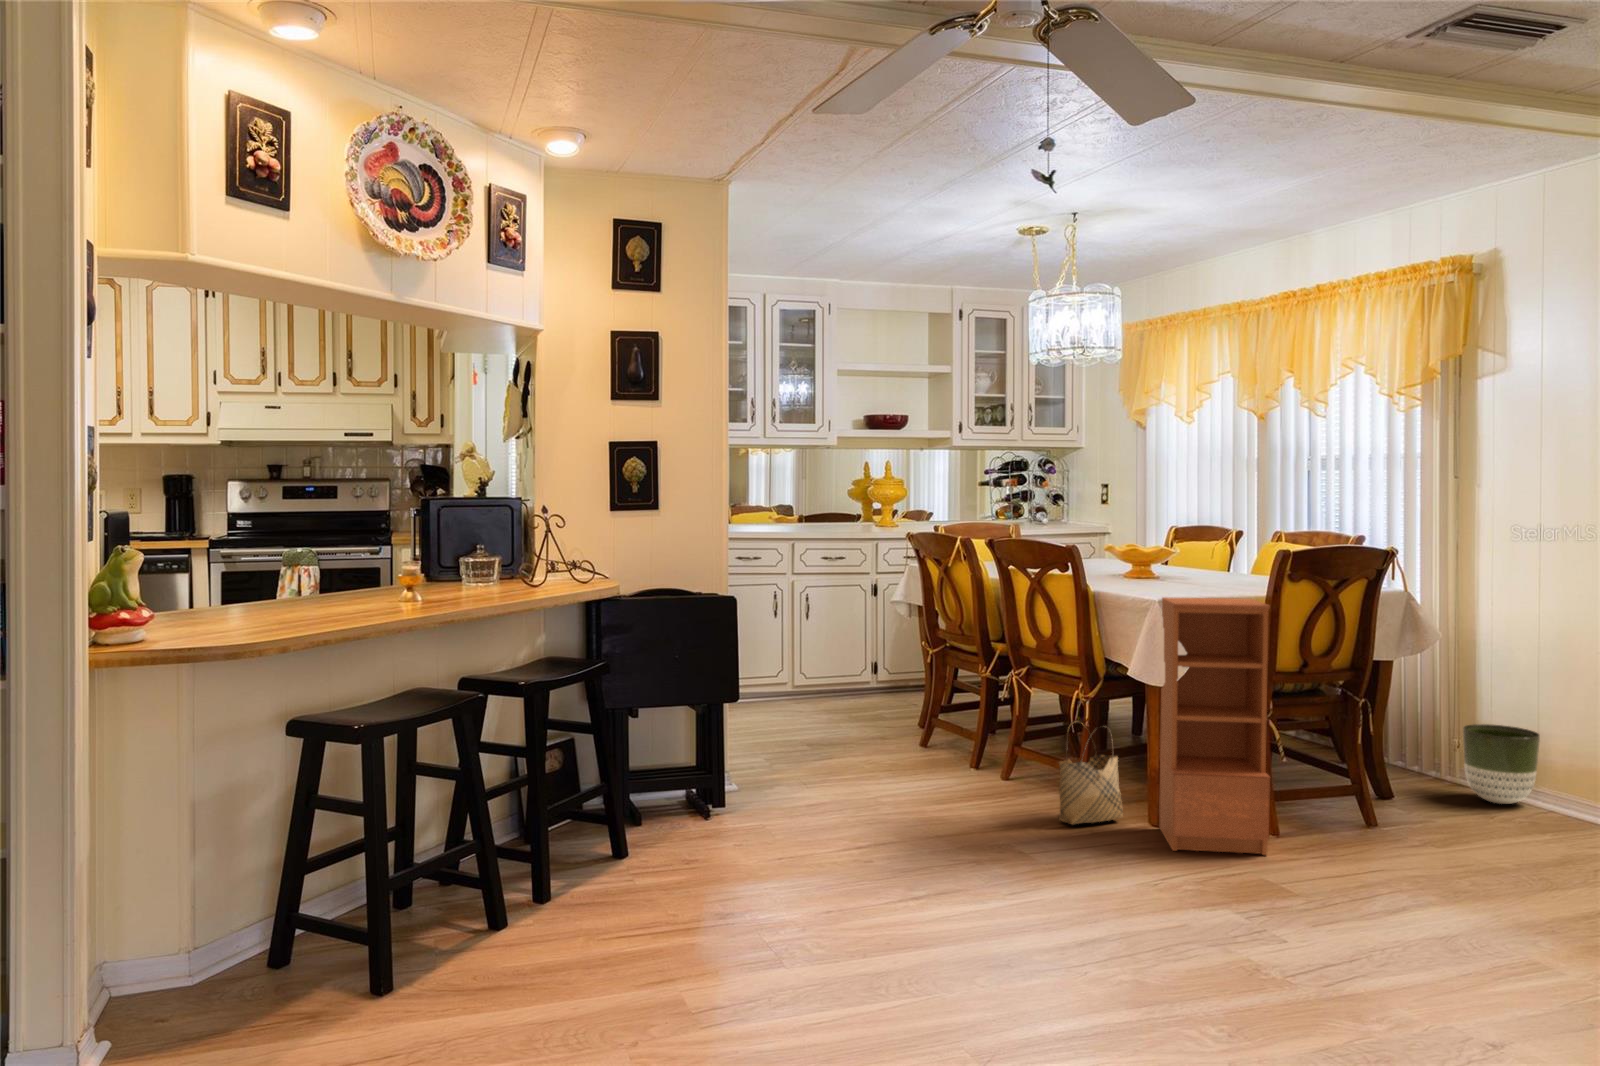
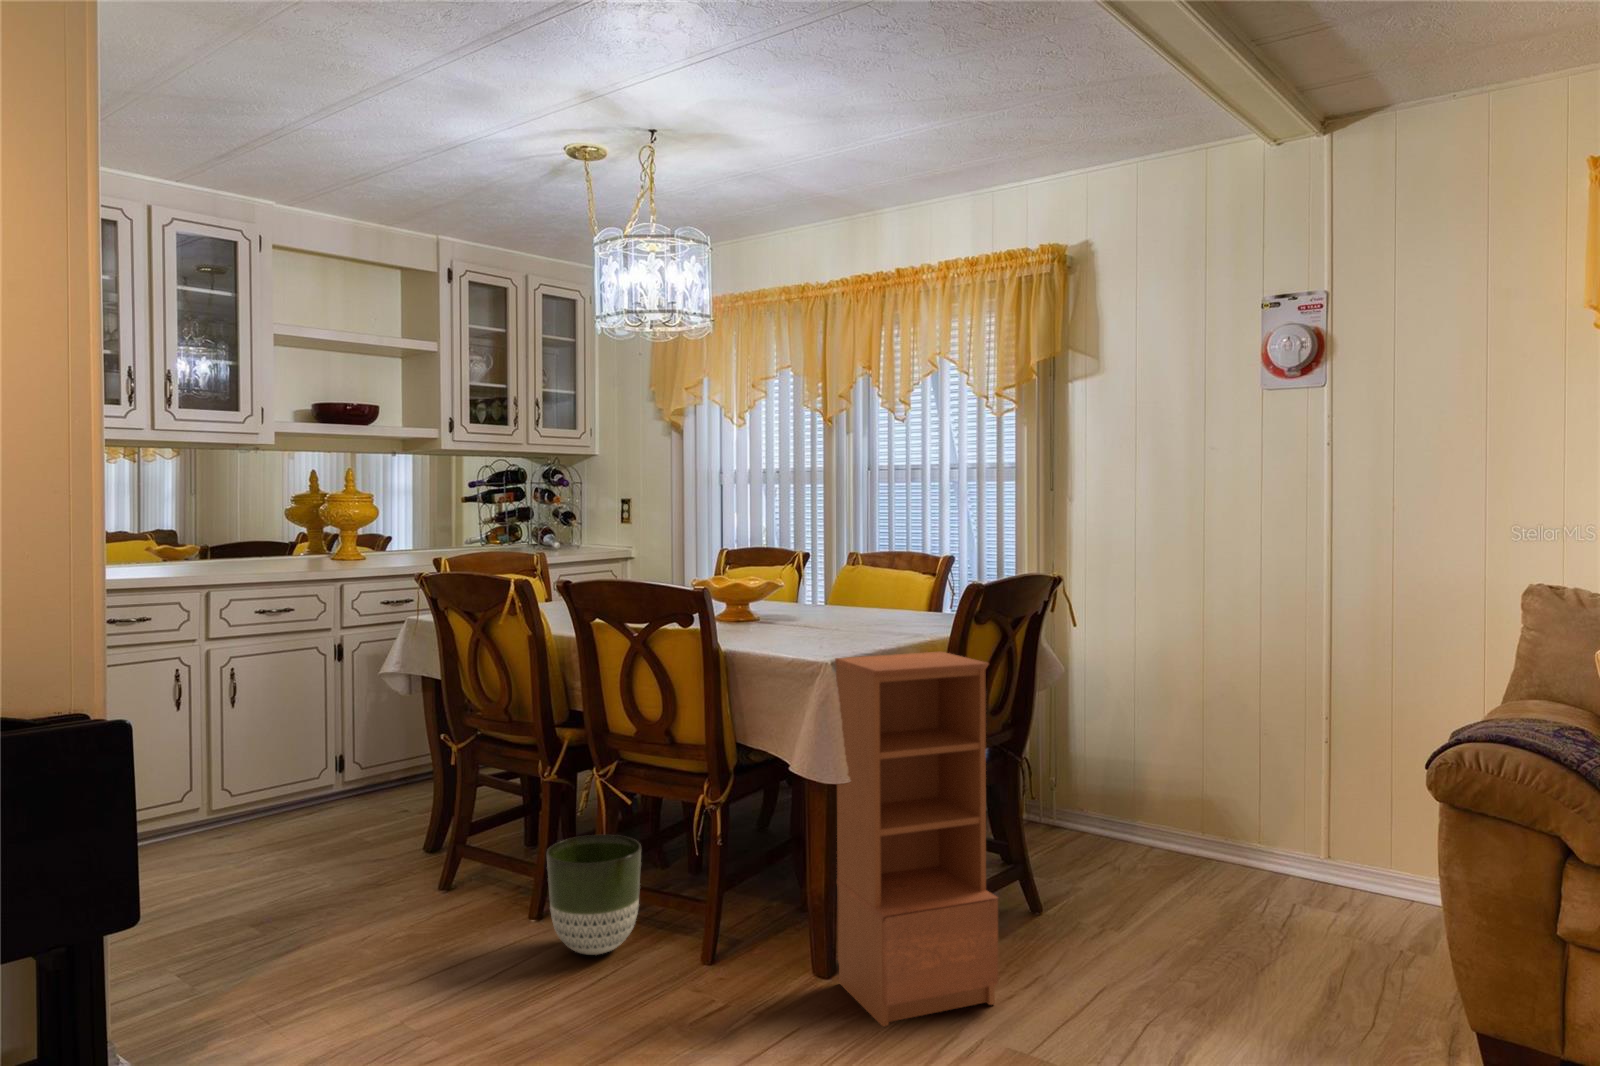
woven basket: present [1059,721,1123,824] -> none [704,845,788,1008]
planter: present [1463,724,1540,804] -> present [547,835,641,955]

